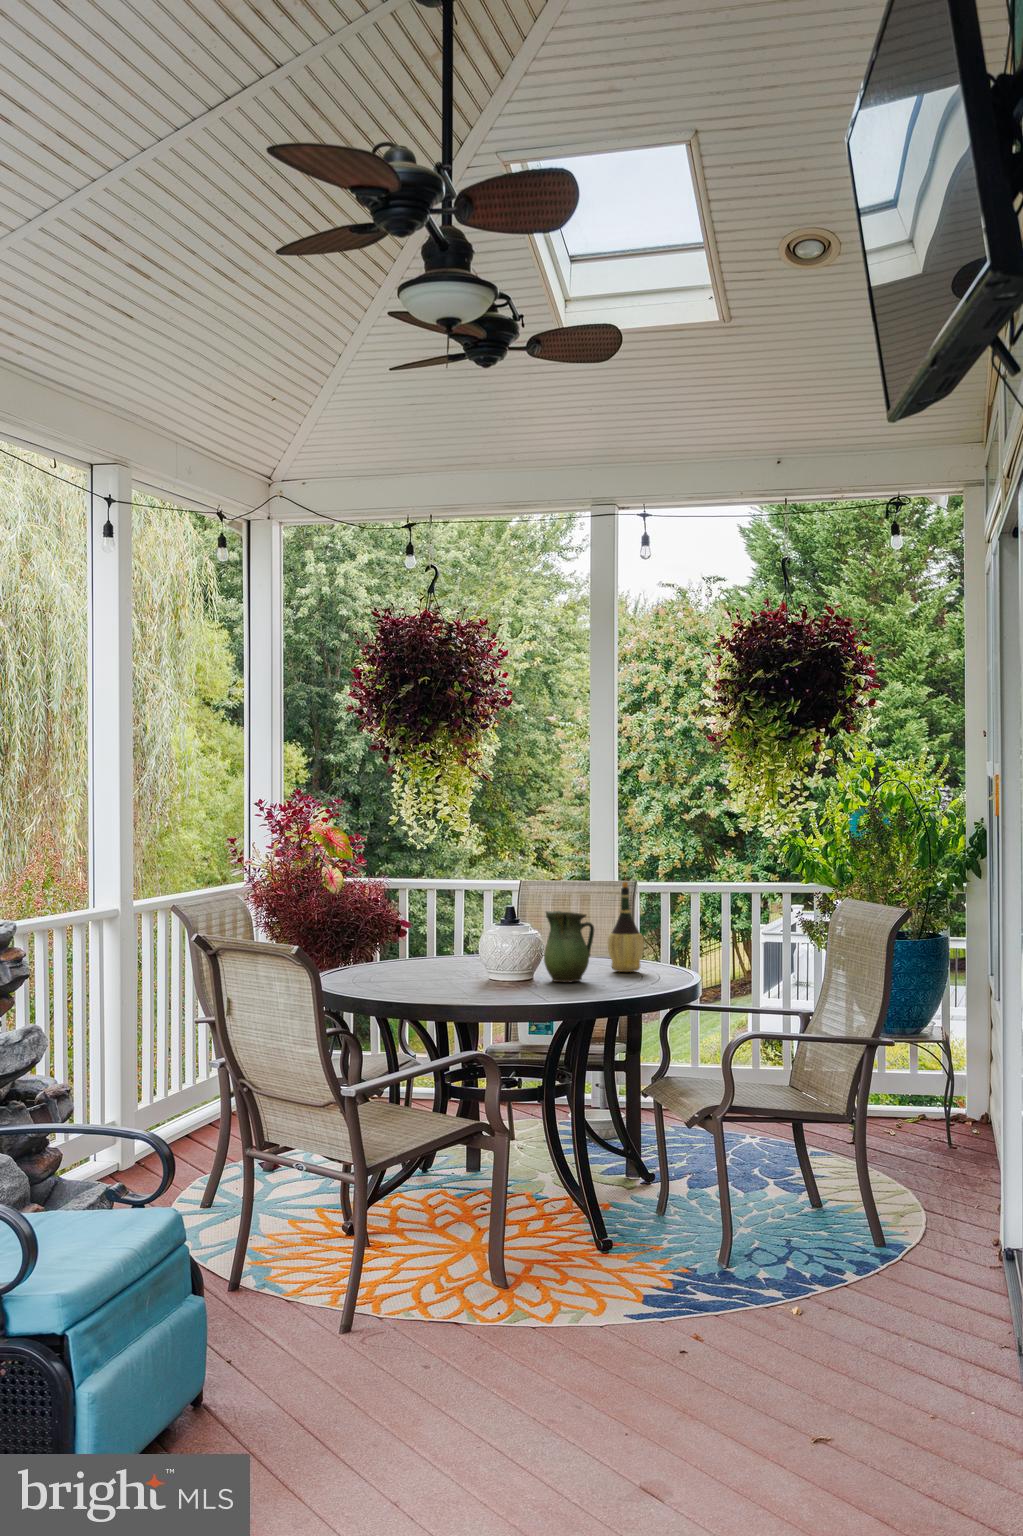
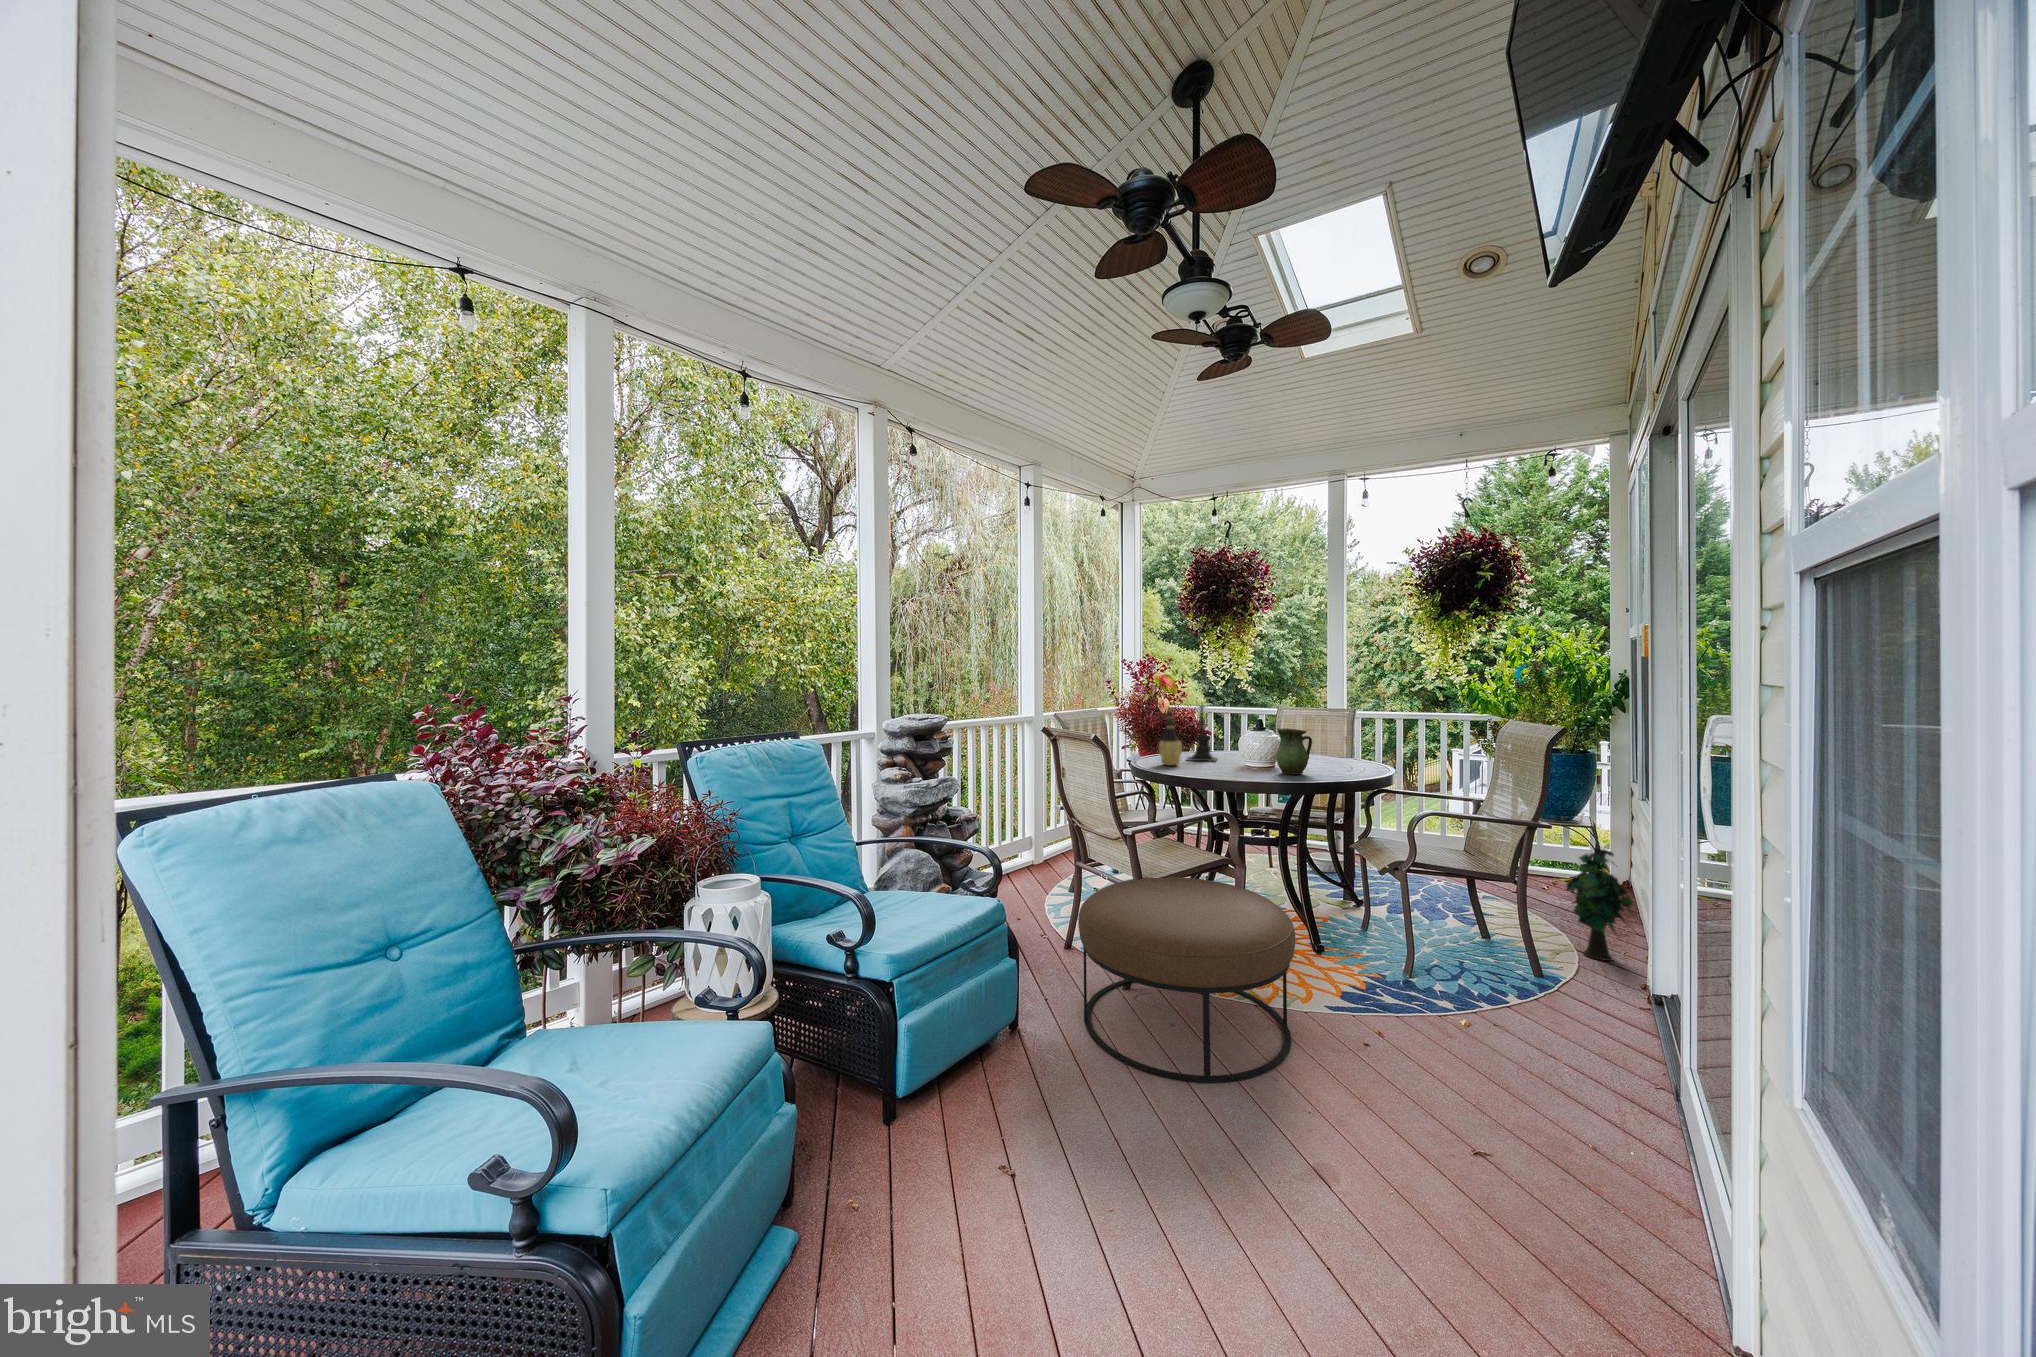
candle holder: none [401,863,449,969] -> present [1187,704,1216,761]
wine bottle: present [608,882,644,972] -> present [1159,709,1182,765]
decorative plant: none [908,1061,984,1215] -> present [1566,848,1634,961]
ottoman: none [259,1154,585,1451] -> present [1078,877,1295,1082]

